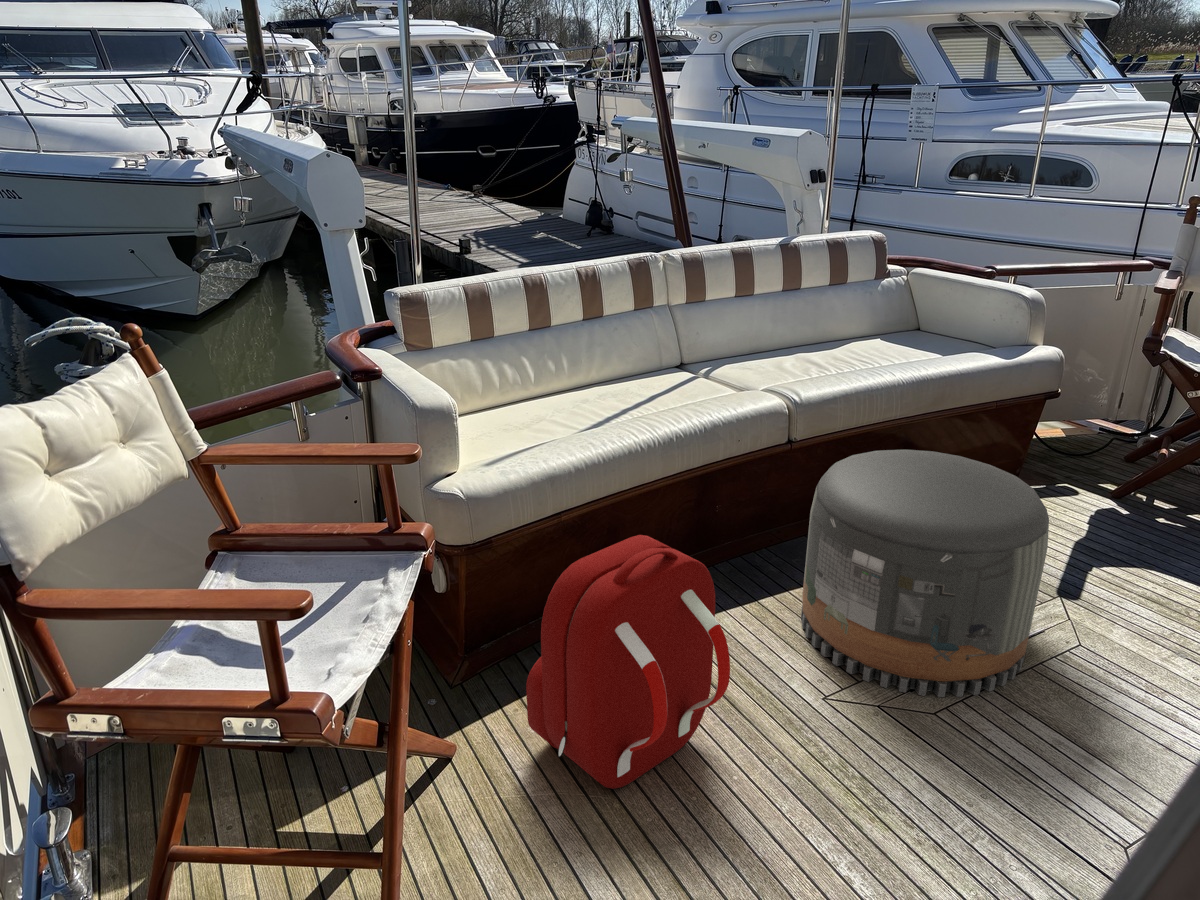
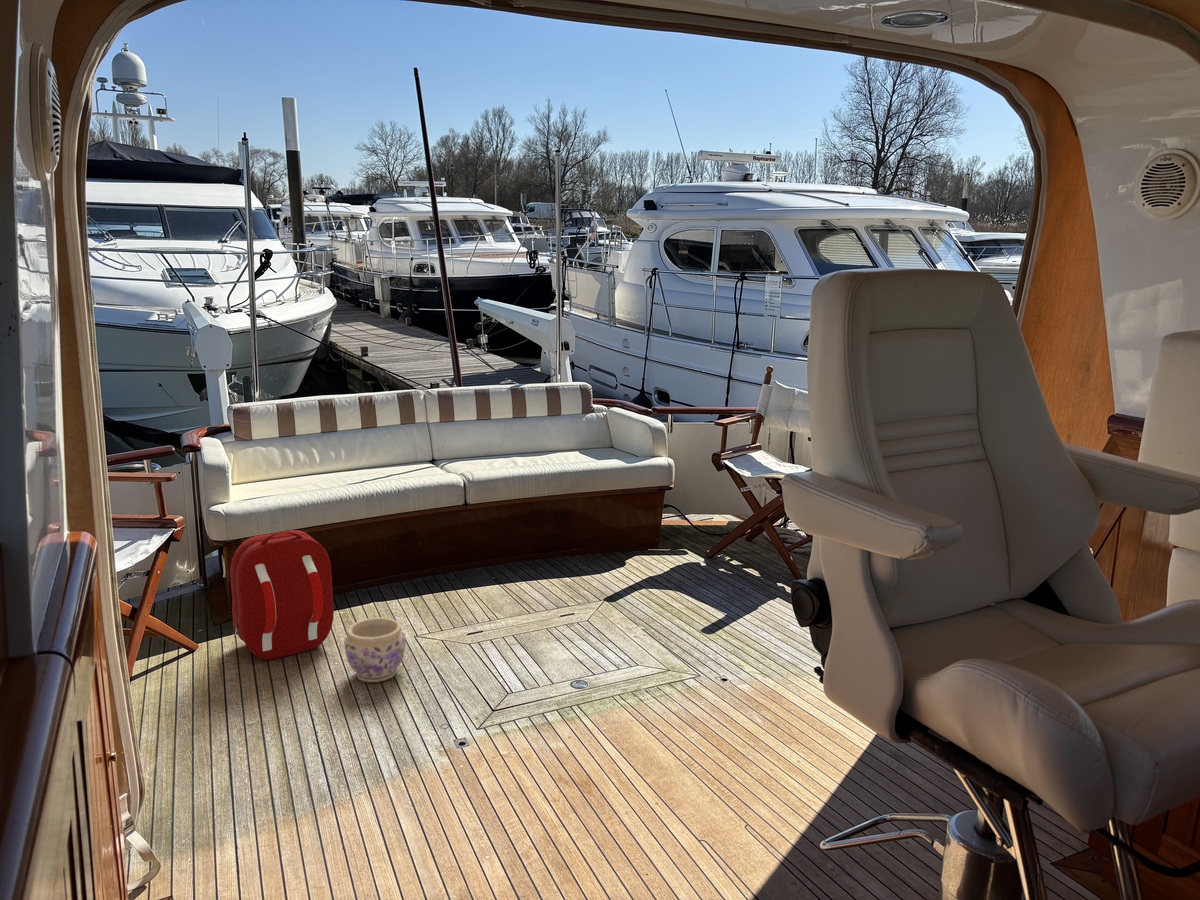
pouf: present [801,449,1049,697] -> none [430,506,558,640]
planter: none [802,701,923,840] -> present [344,618,406,683]

